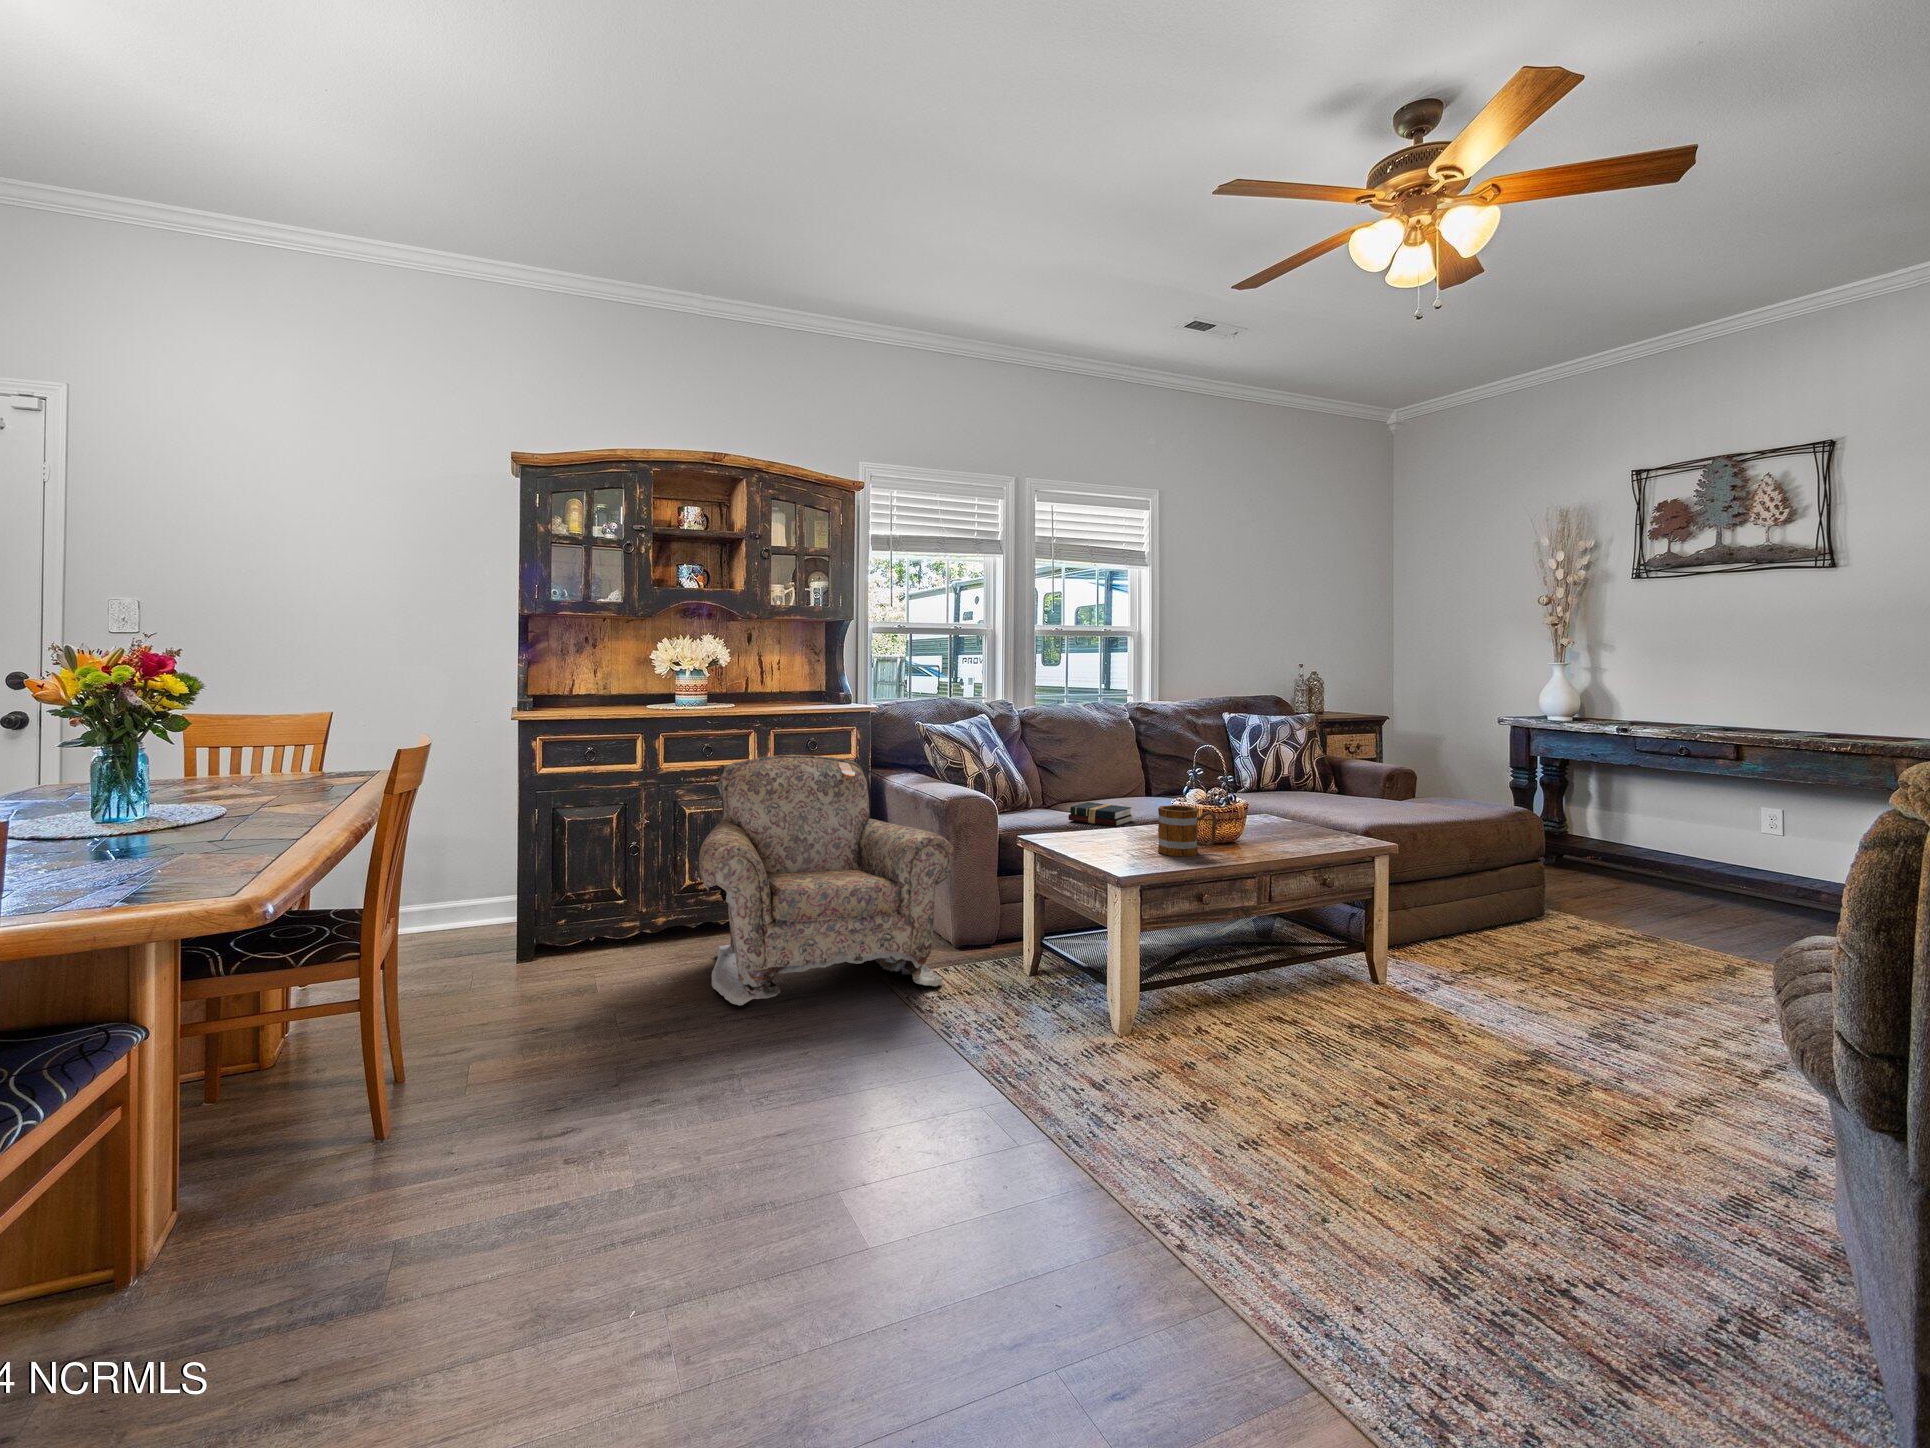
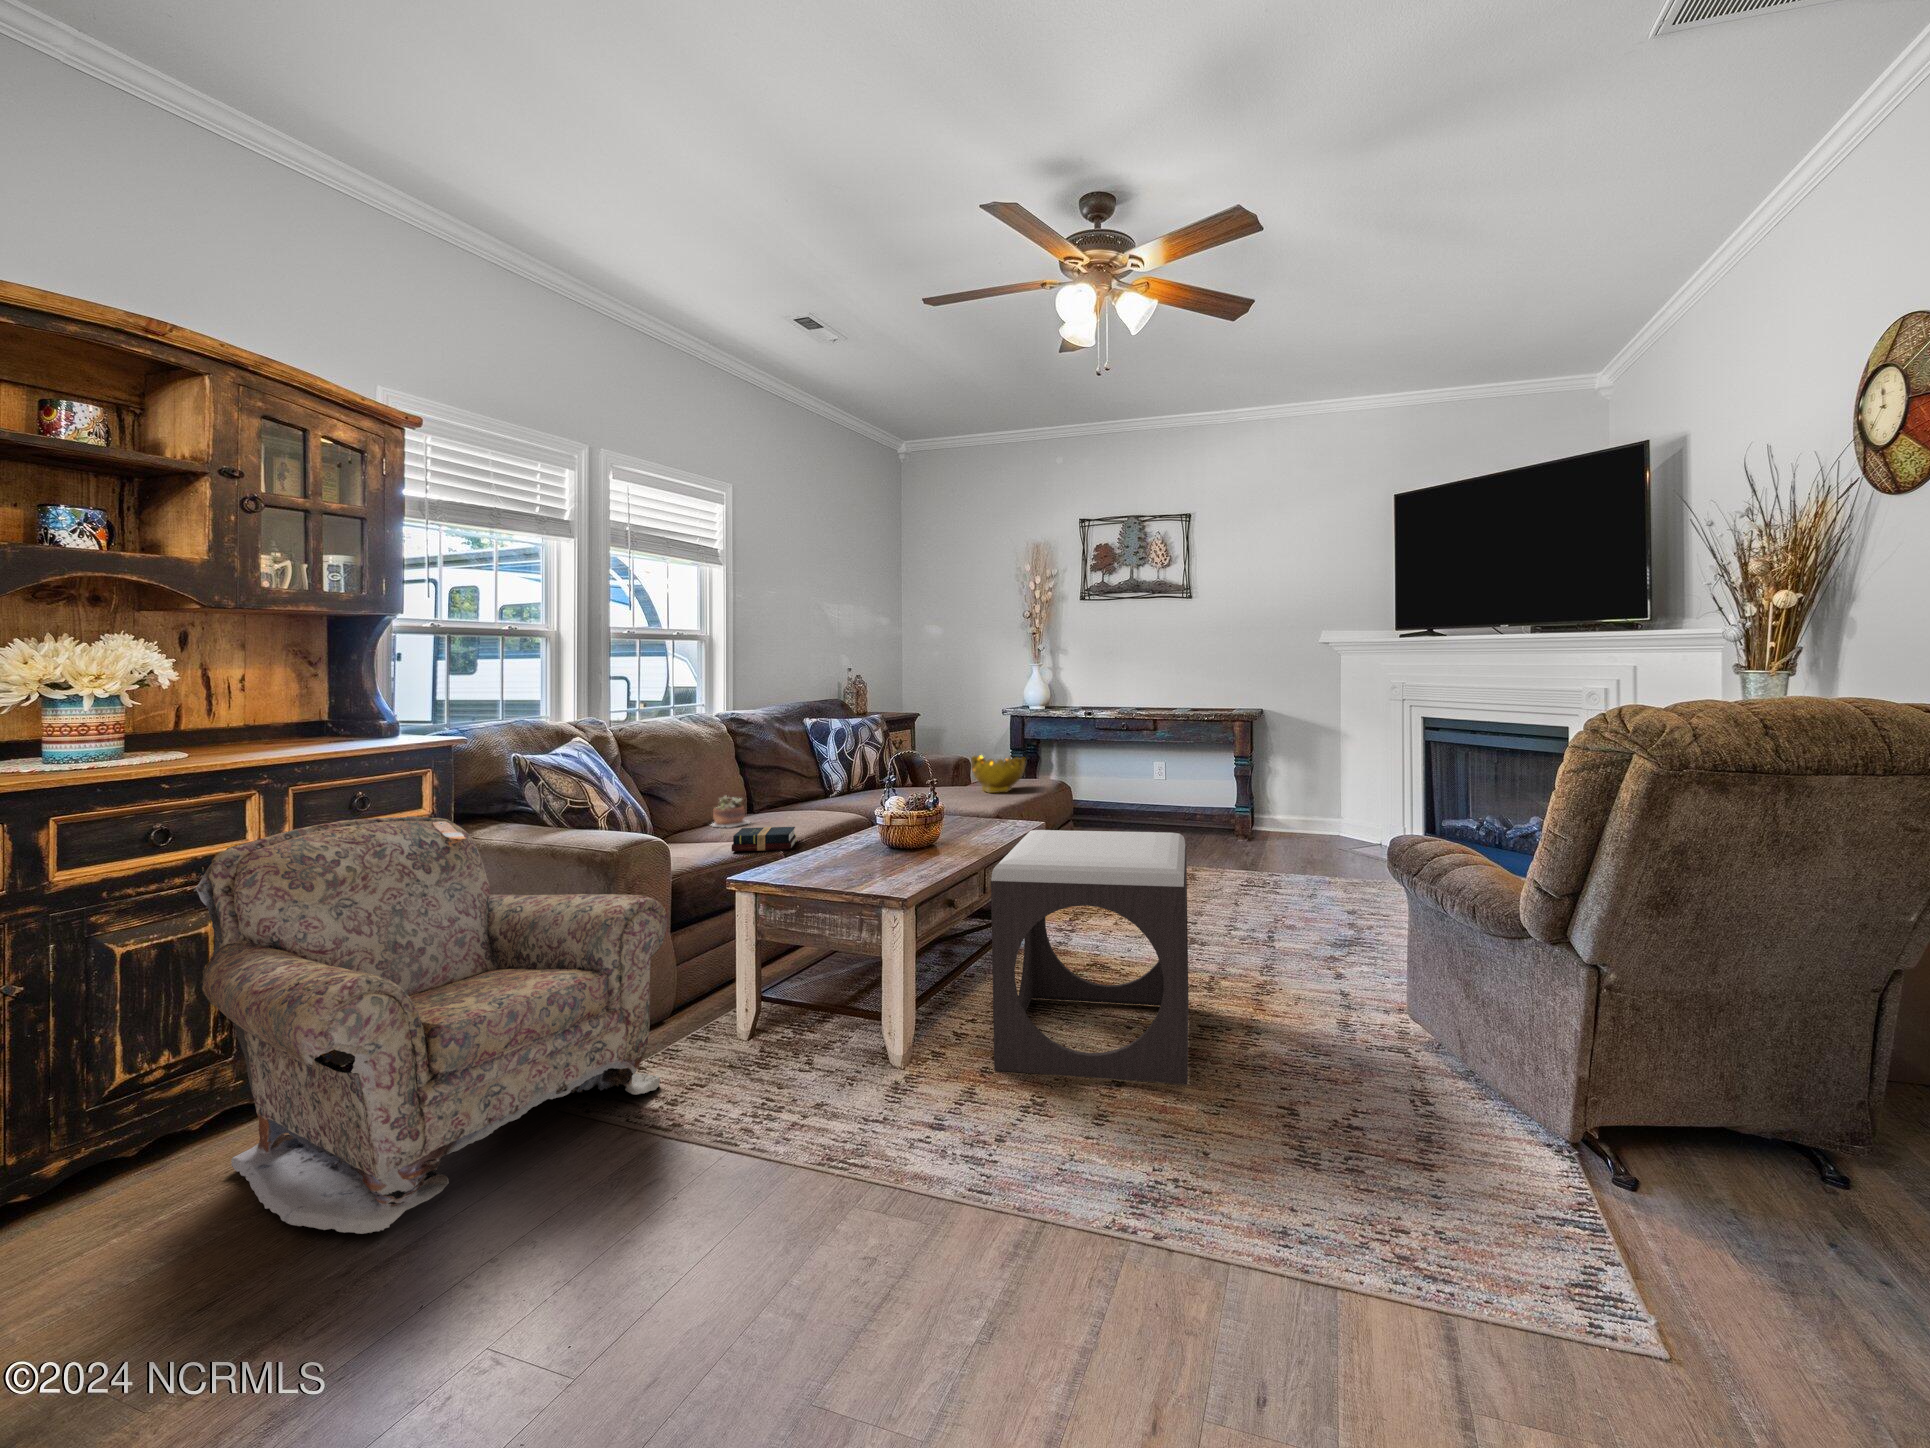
decorative bowl: none [1385,763,1460,810] -> present [971,755,1025,793]
succulent plant: none [1093,775,1131,804] -> present [711,796,750,828]
mug: present [1158,805,1217,857] -> none [888,816,940,869]
footstool: none [1196,840,1502,1156] -> present [991,830,1189,1084]

